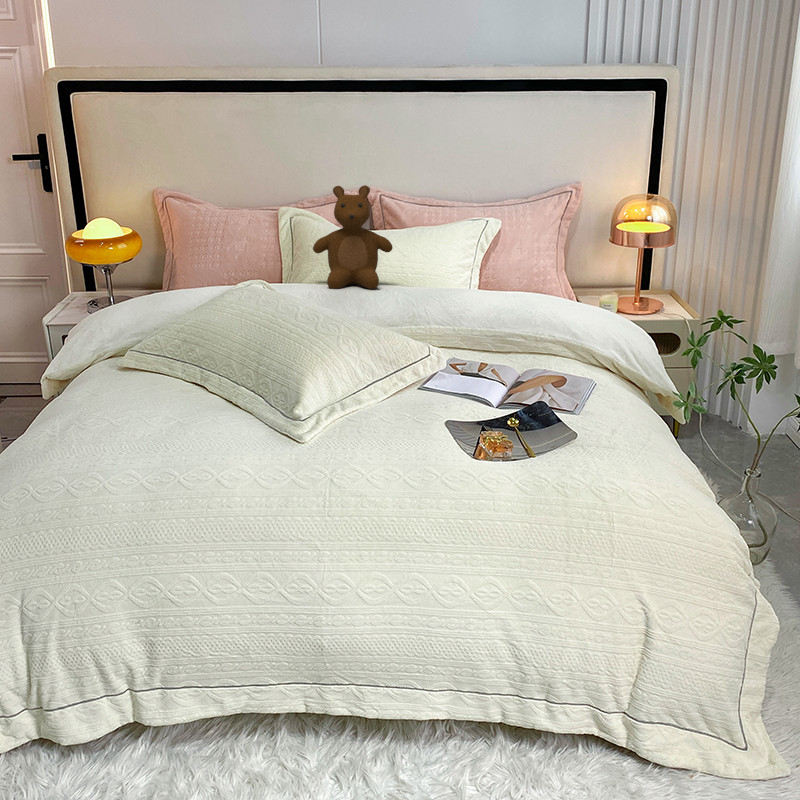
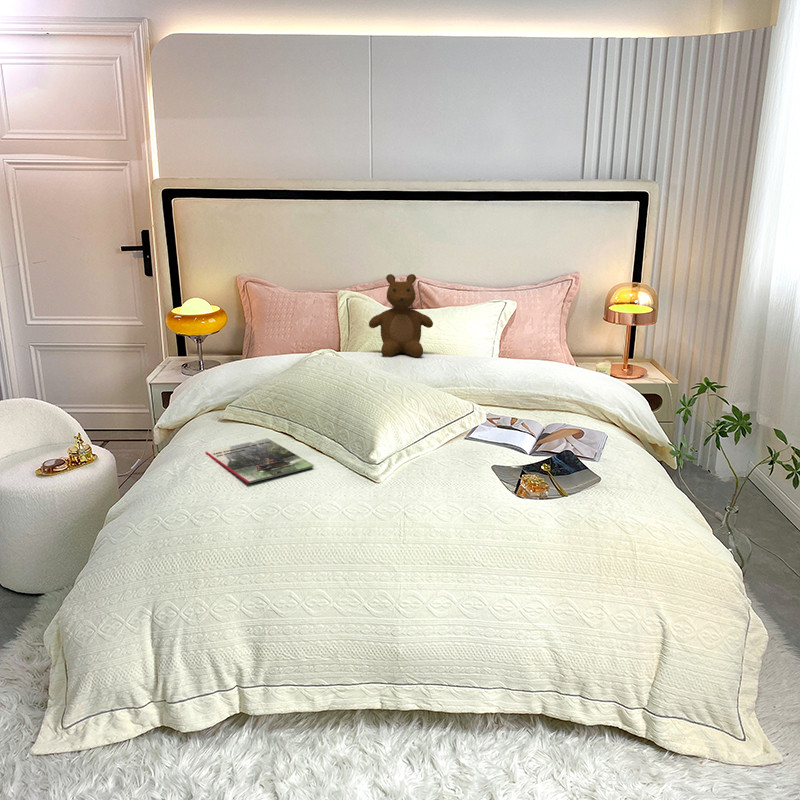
magazine: none [97,389,228,445] -> present [206,438,314,483]

